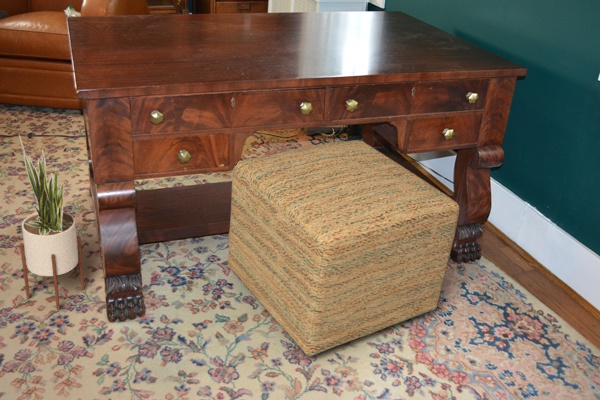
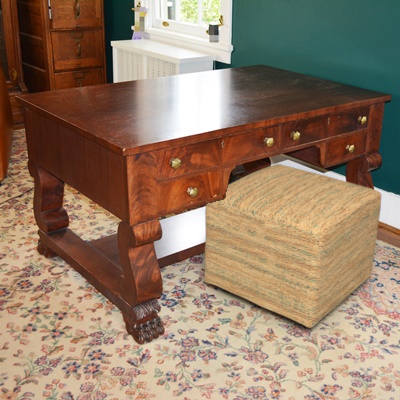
potted plant: present [19,135,84,310] -> none [44,203,104,346]

